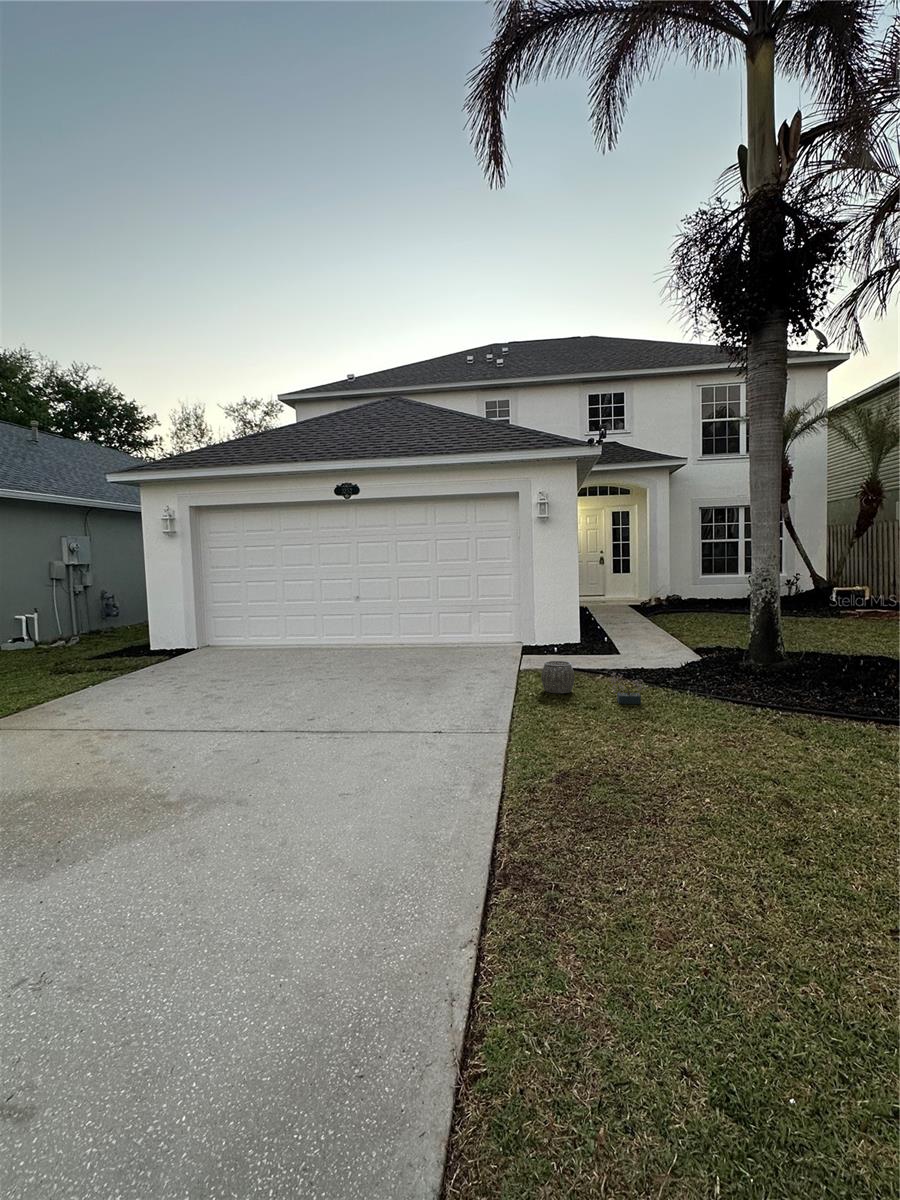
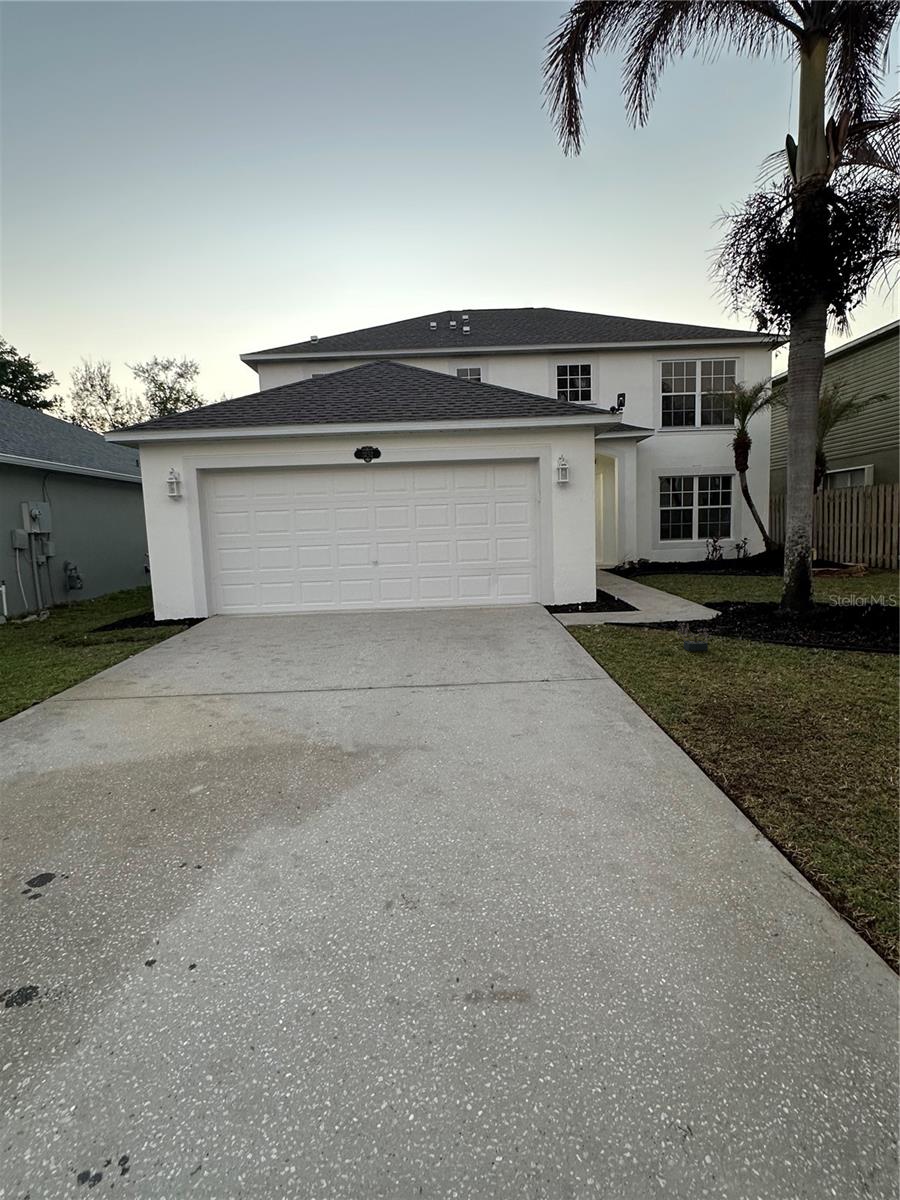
woven basket: present [541,661,575,693] -> none [606,615,638,645]

